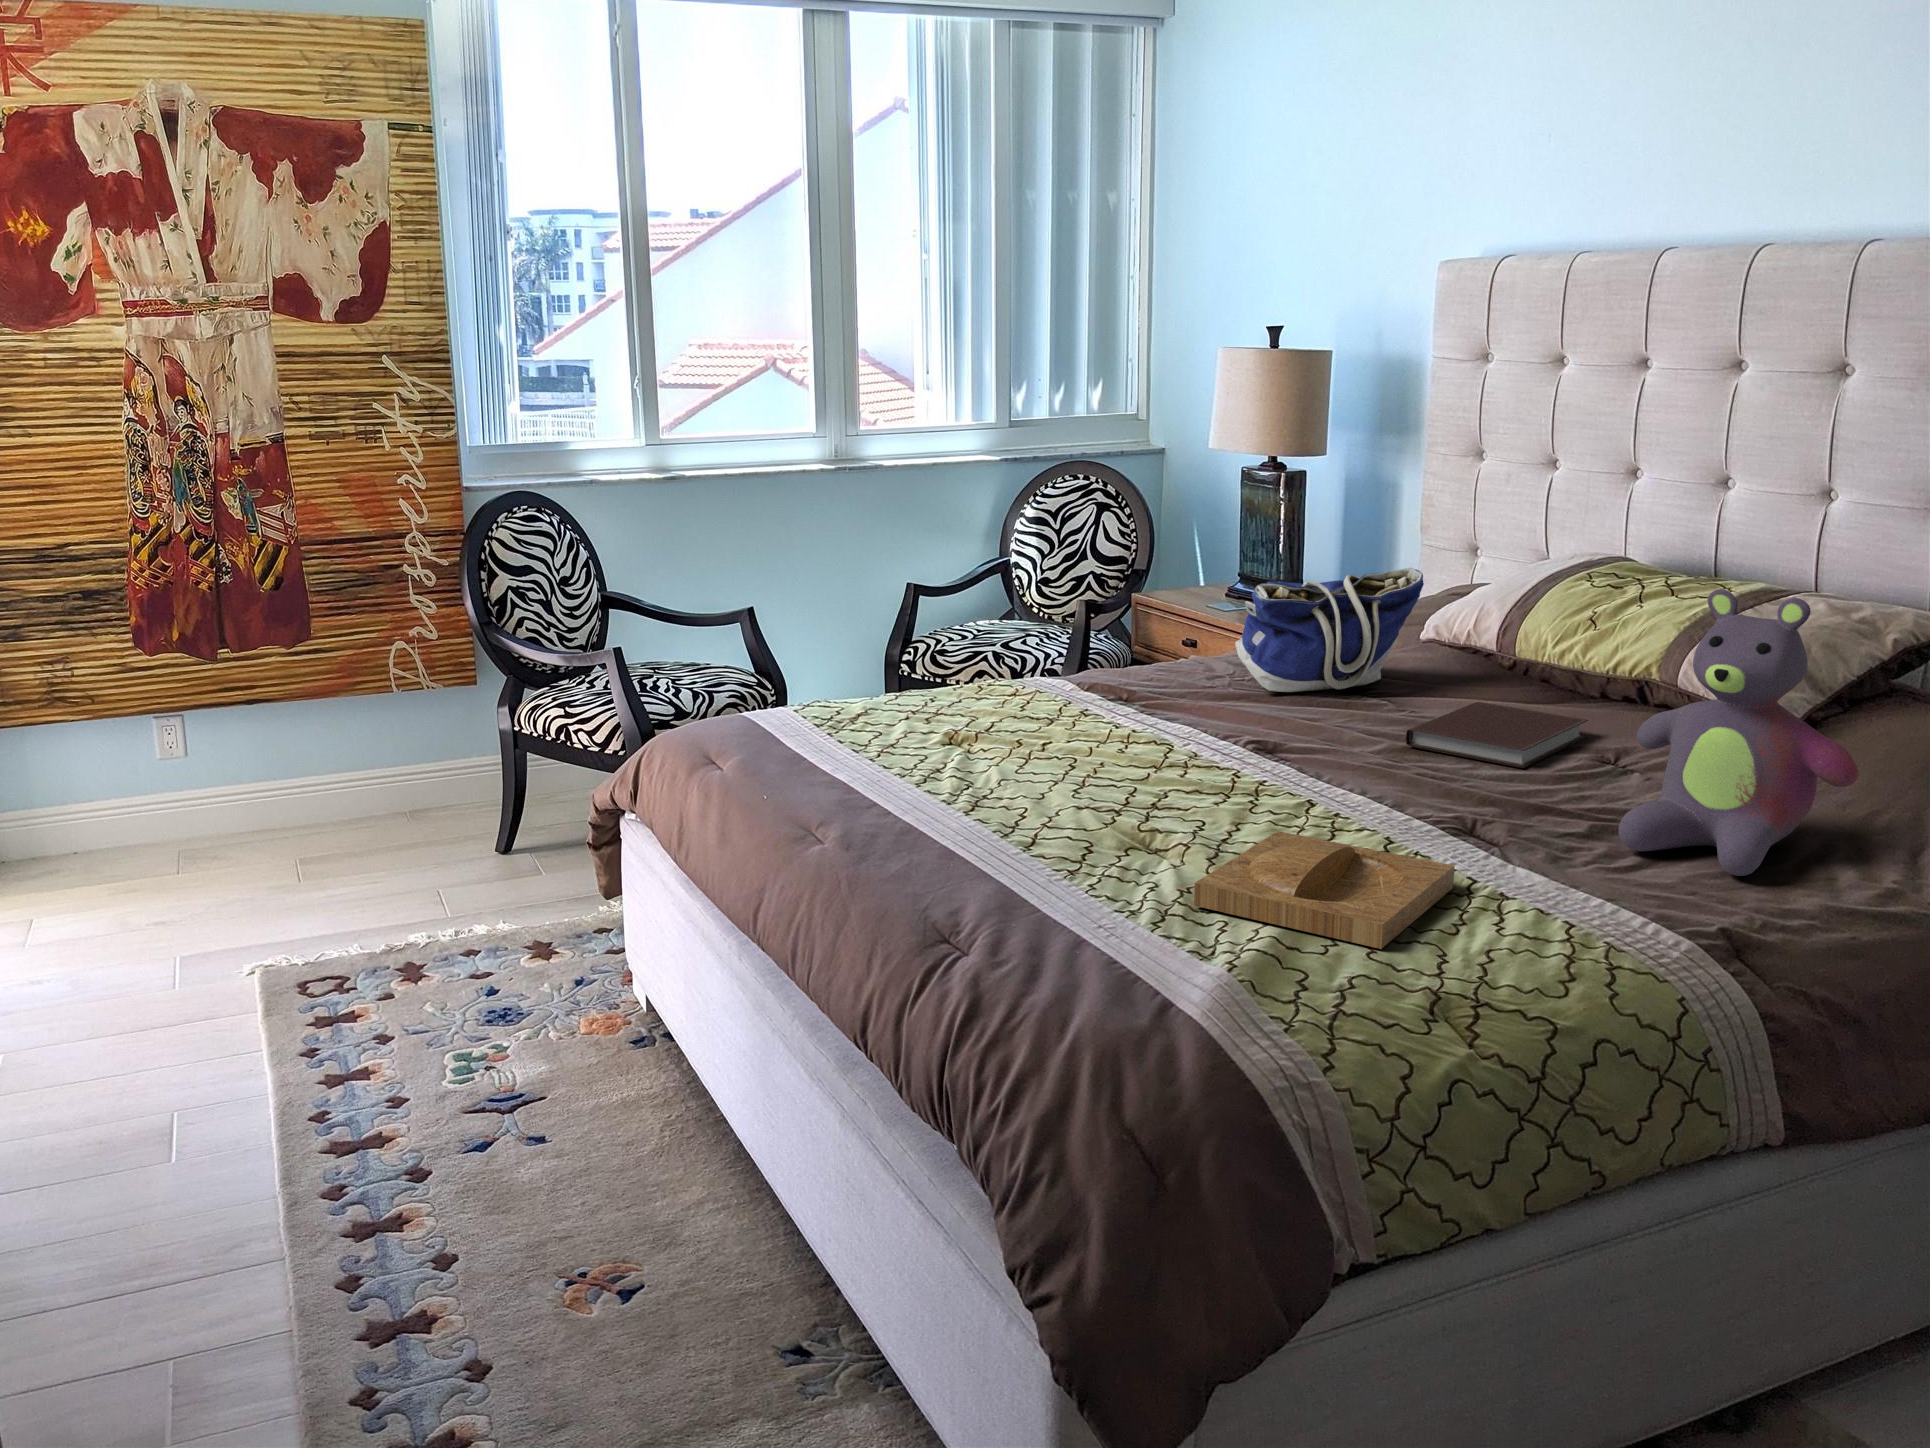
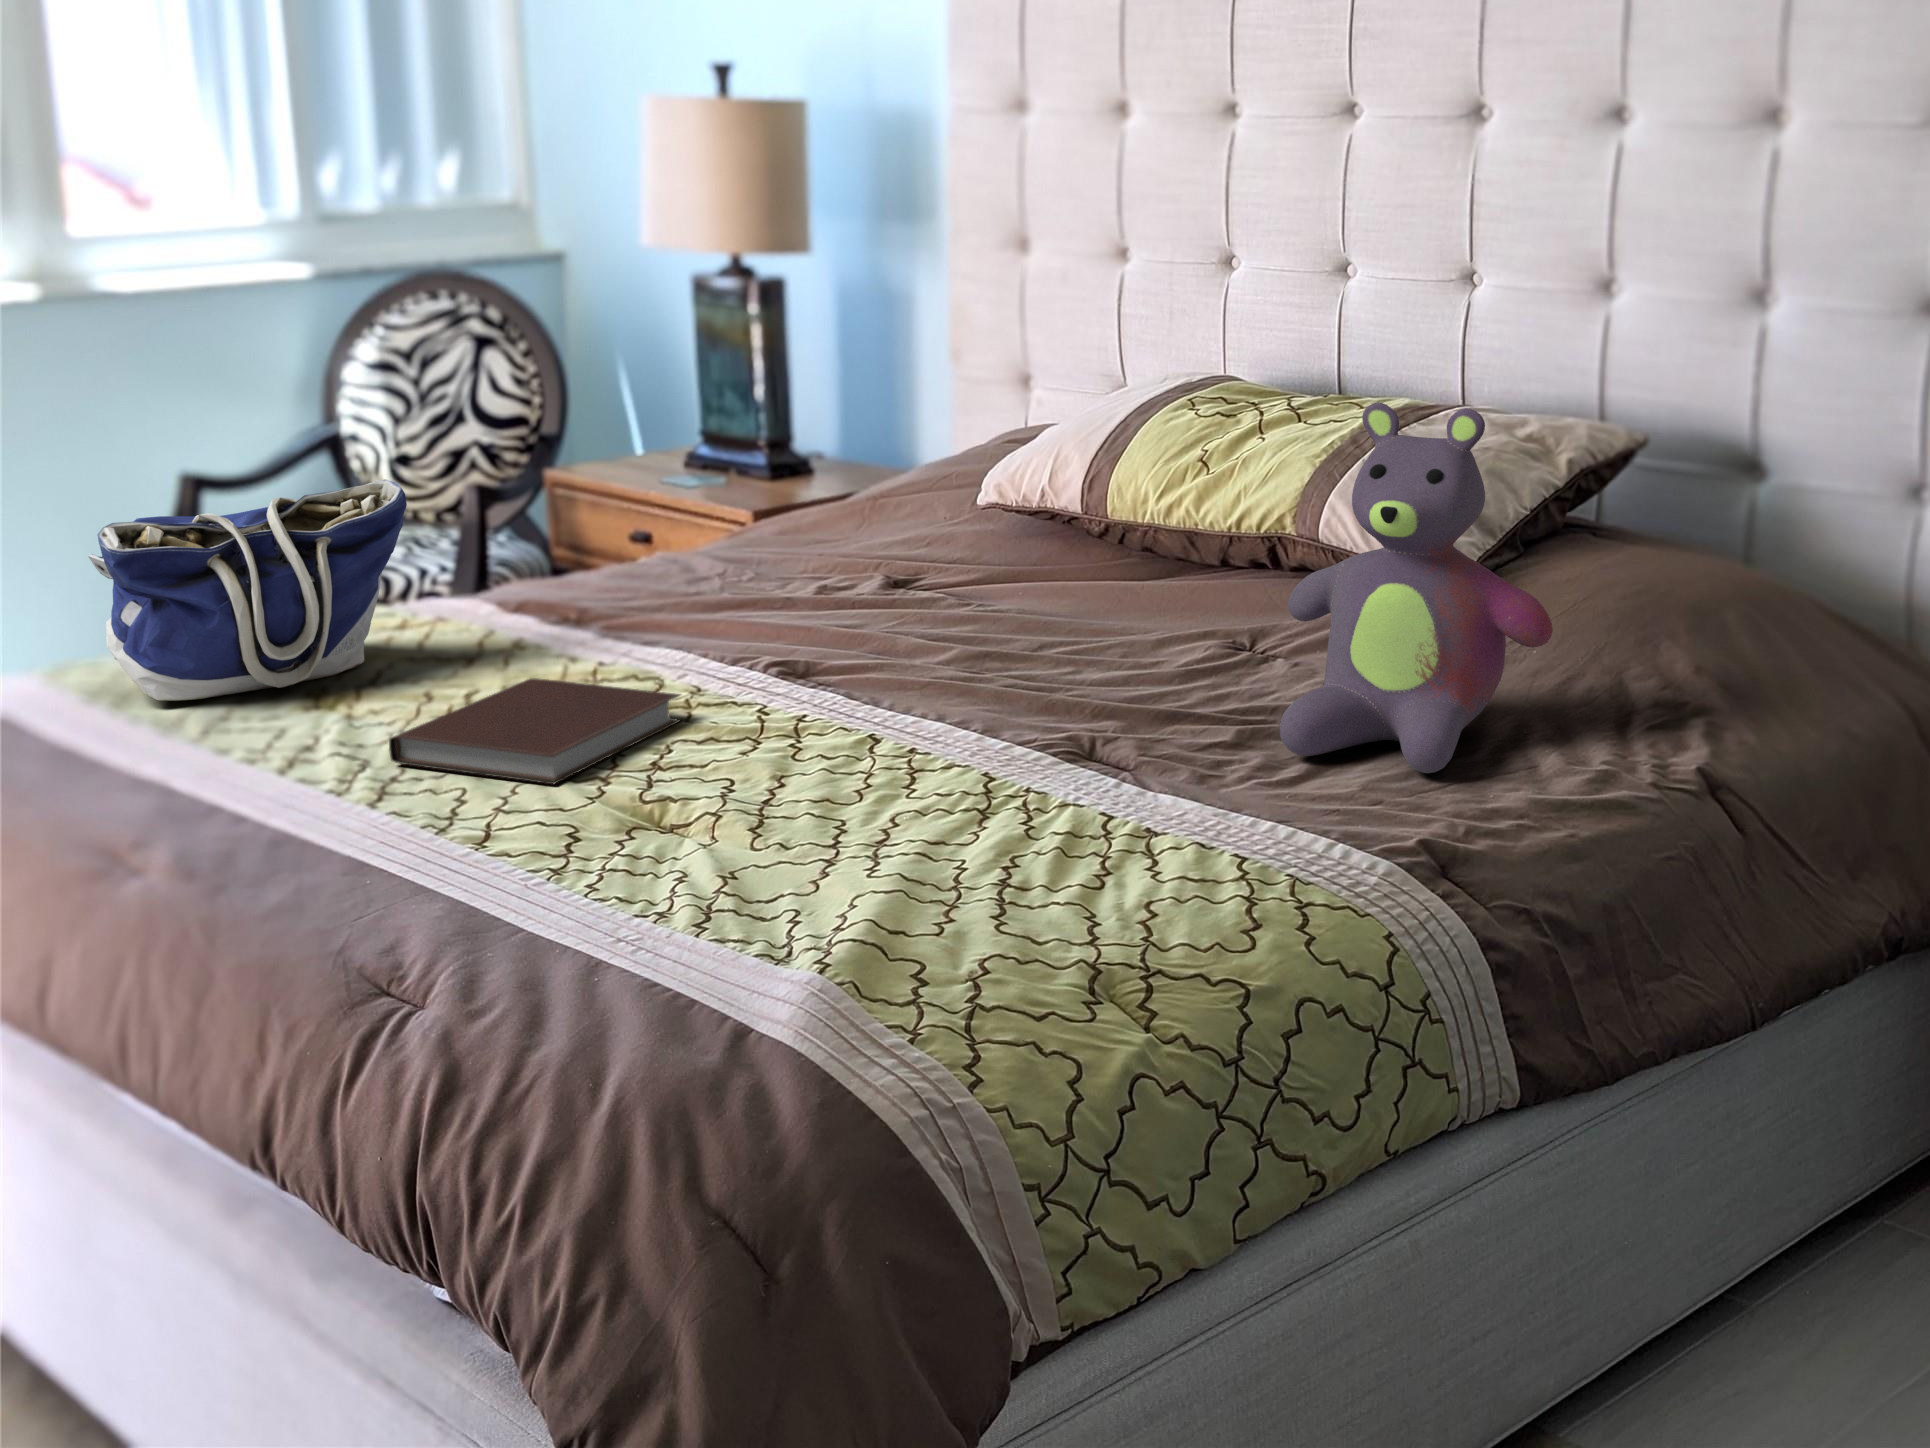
tote bag: present [1235,568,1424,692] -> present [88,479,407,700]
notebook: present [1406,702,1588,768] -> present [389,678,681,784]
tray: present [1194,831,1455,949] -> none [744,780,1087,920]

